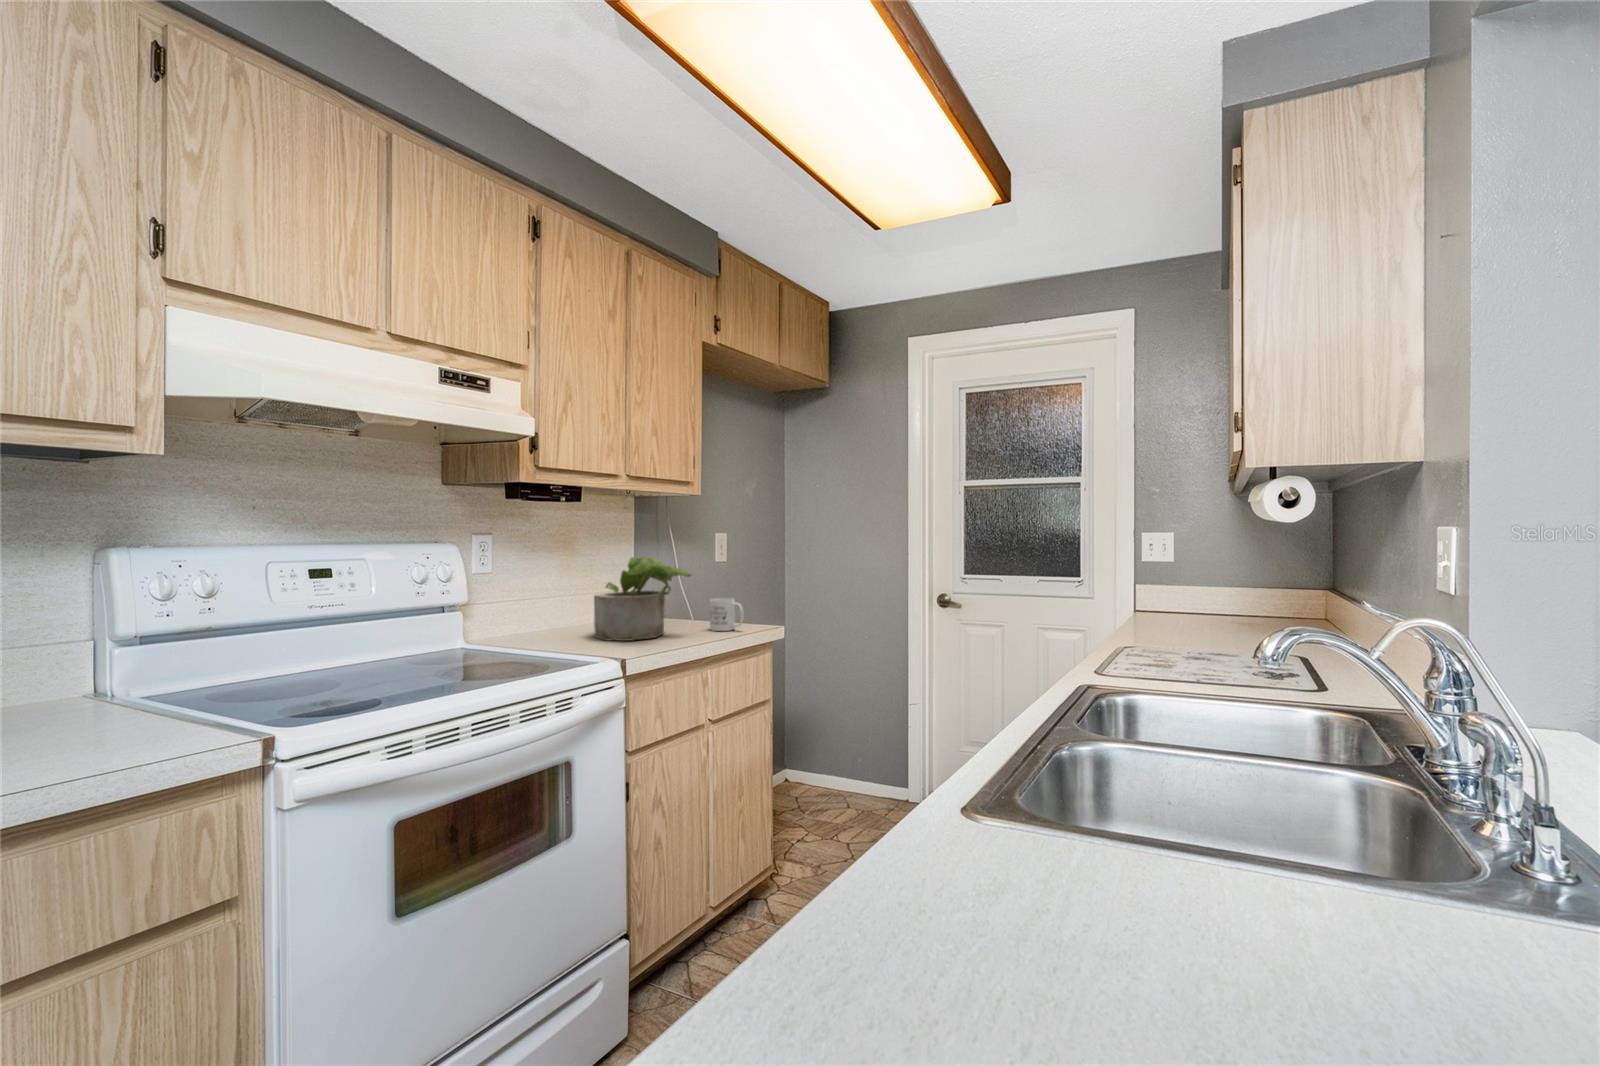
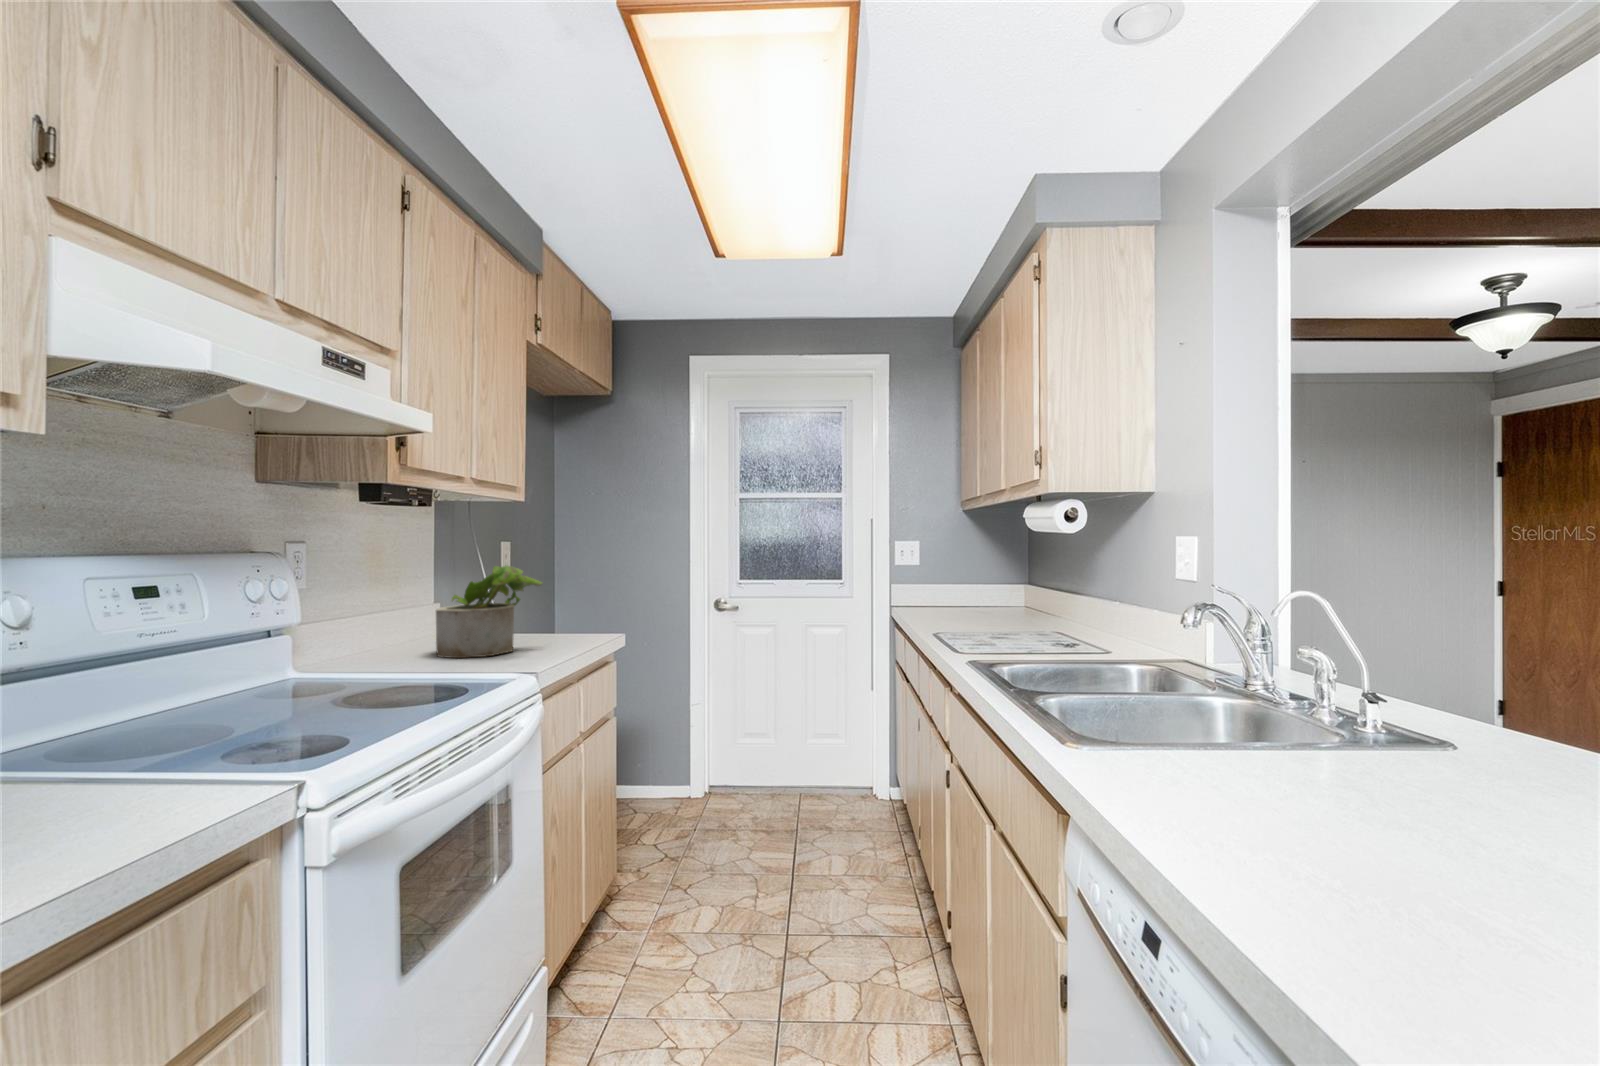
mug: present [710,598,744,631] -> none [550,608,588,642]

